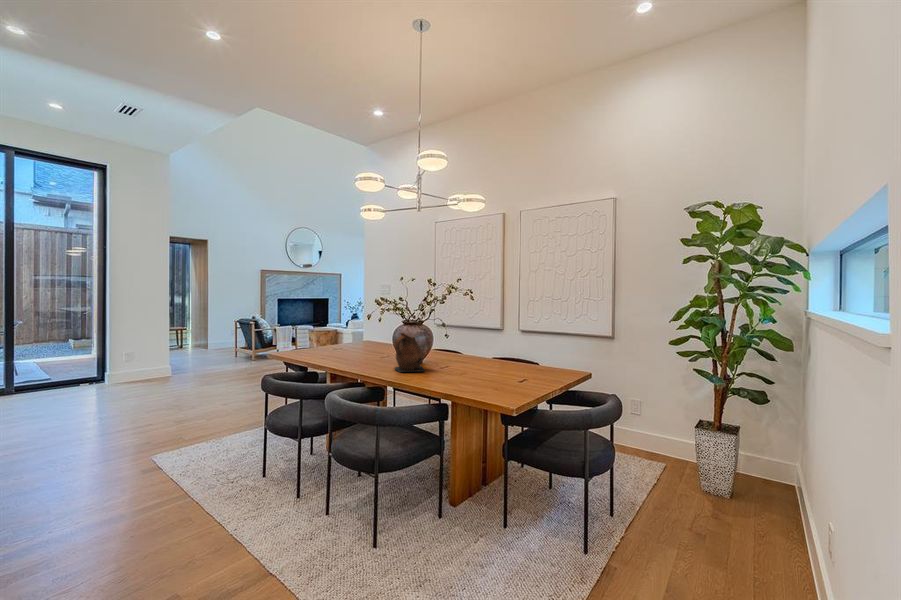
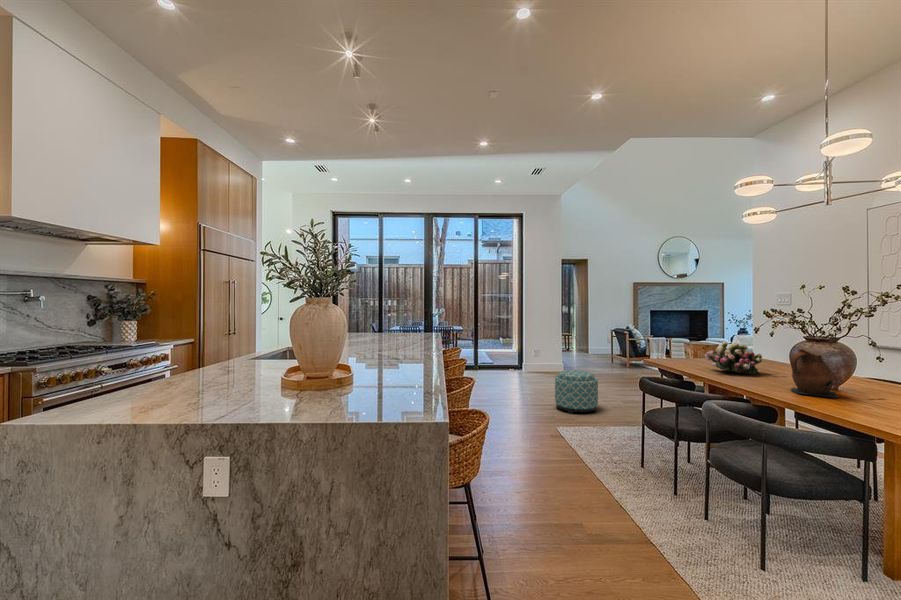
flower arrangement: none [328,329,373,358] -> present [705,342,762,375]
ottoman: none [155,373,215,429] -> present [555,370,598,414]

